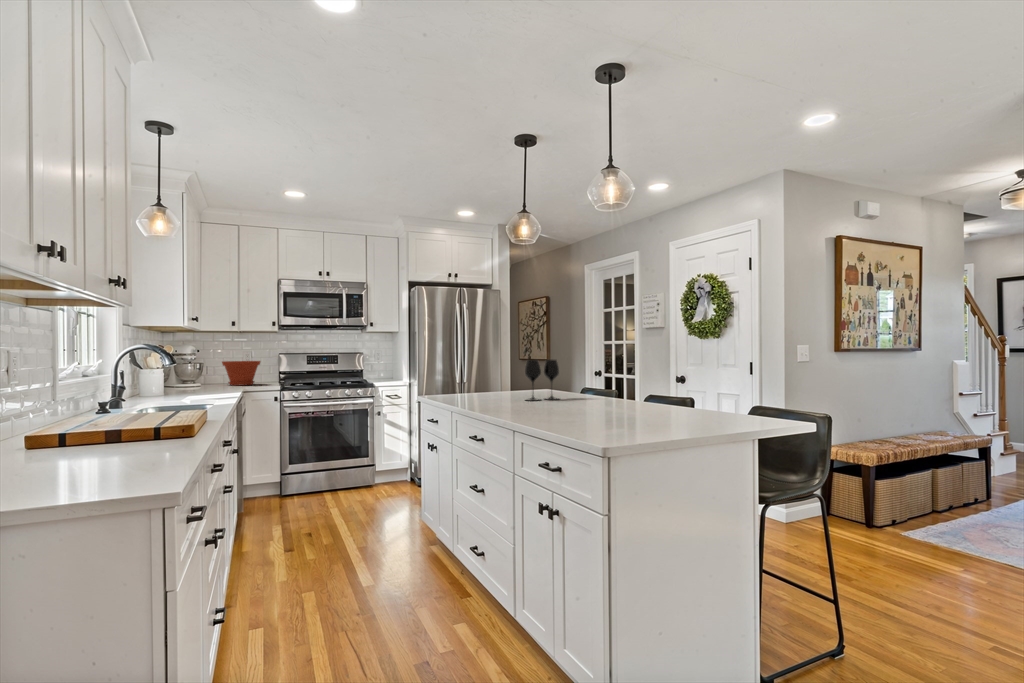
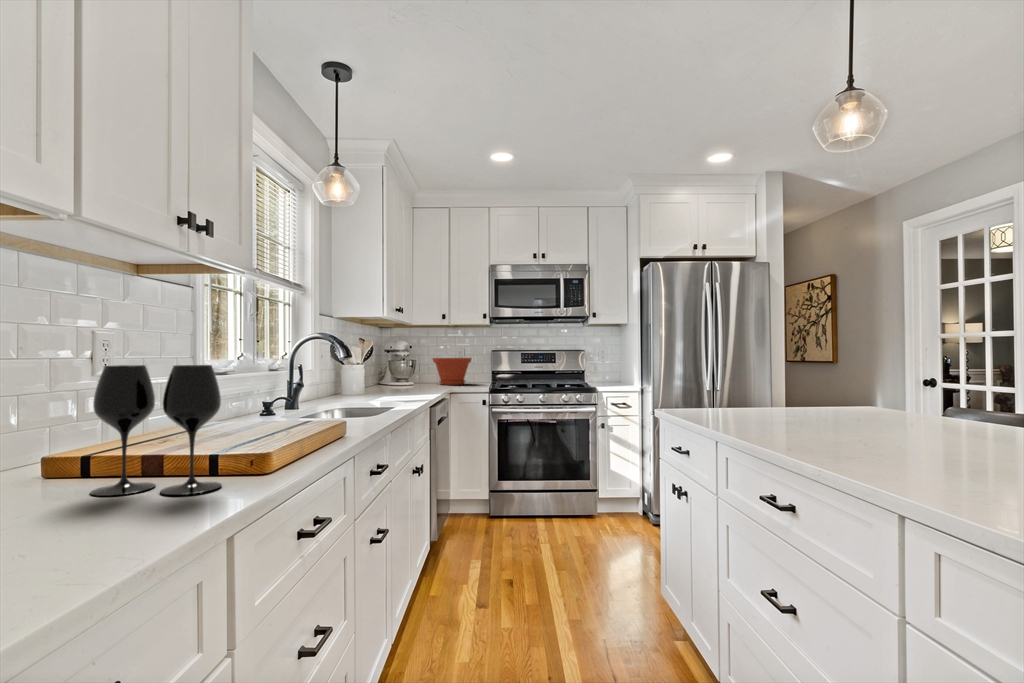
wine glass: present [525,360,559,401] -> present [90,365,221,496]

